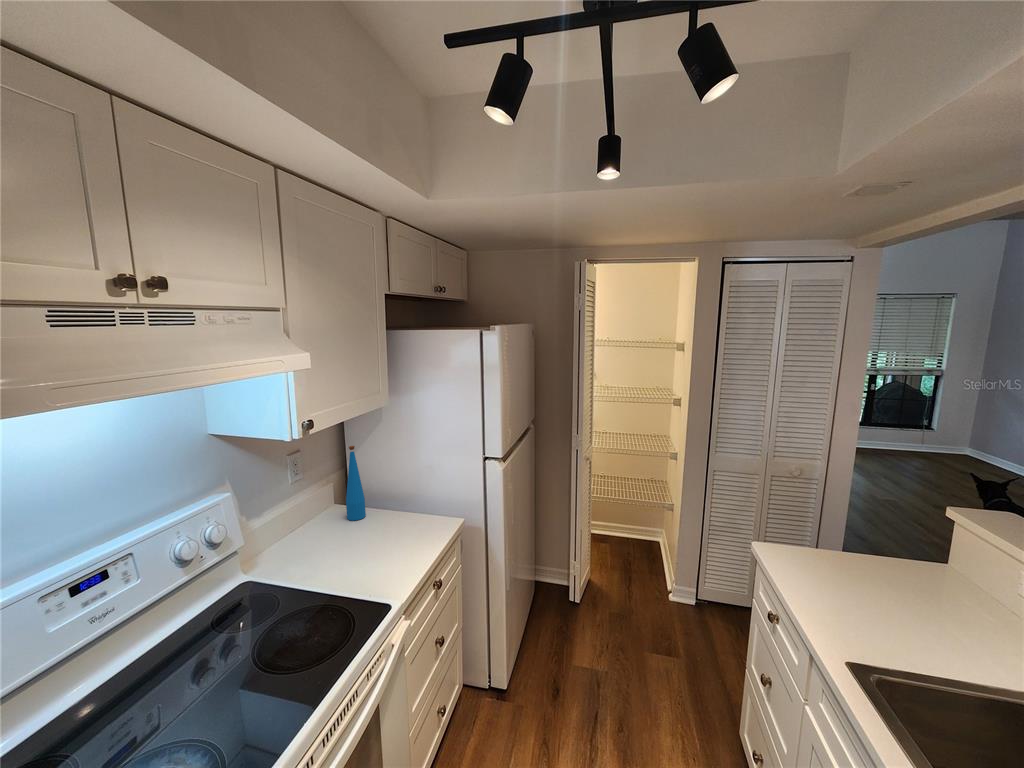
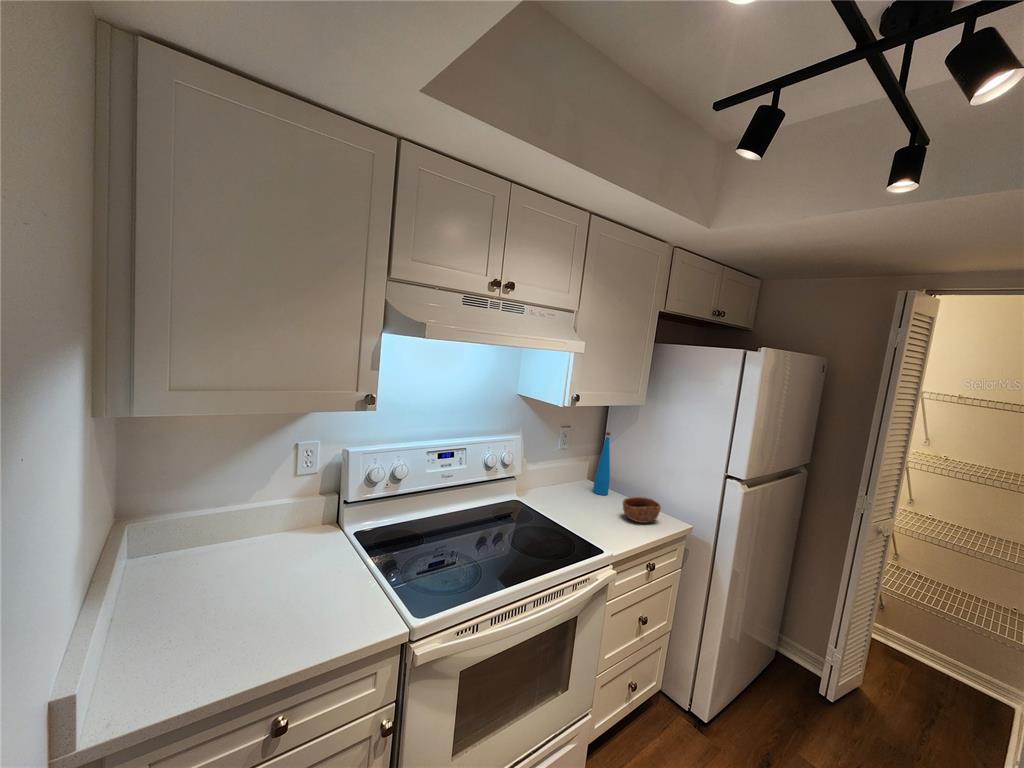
bowl: none [390,507,432,541] -> present [623,497,661,523]

